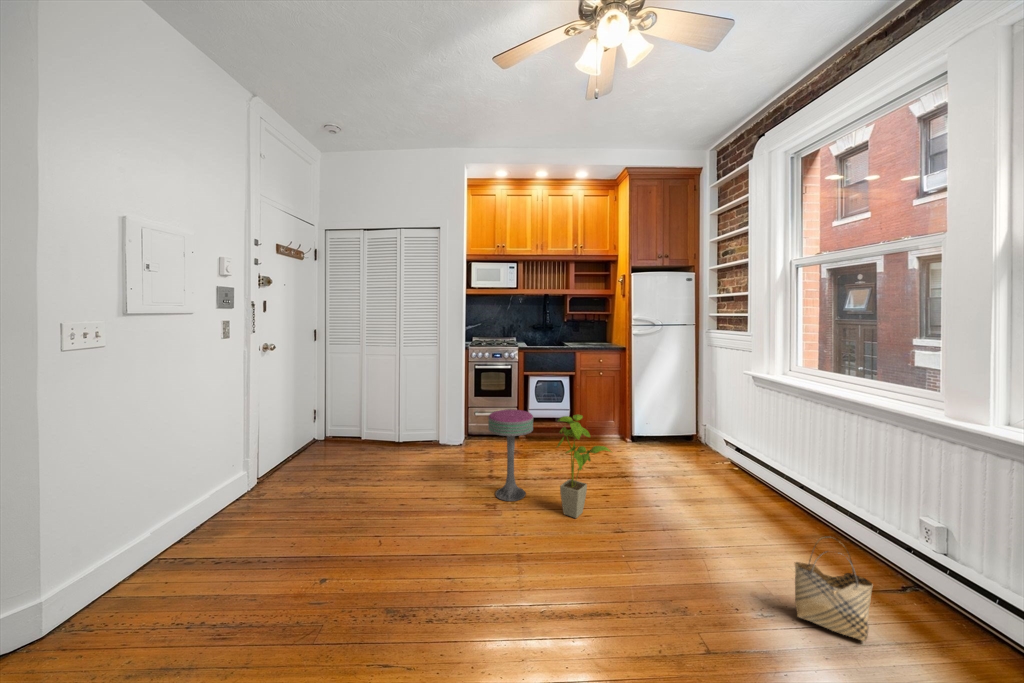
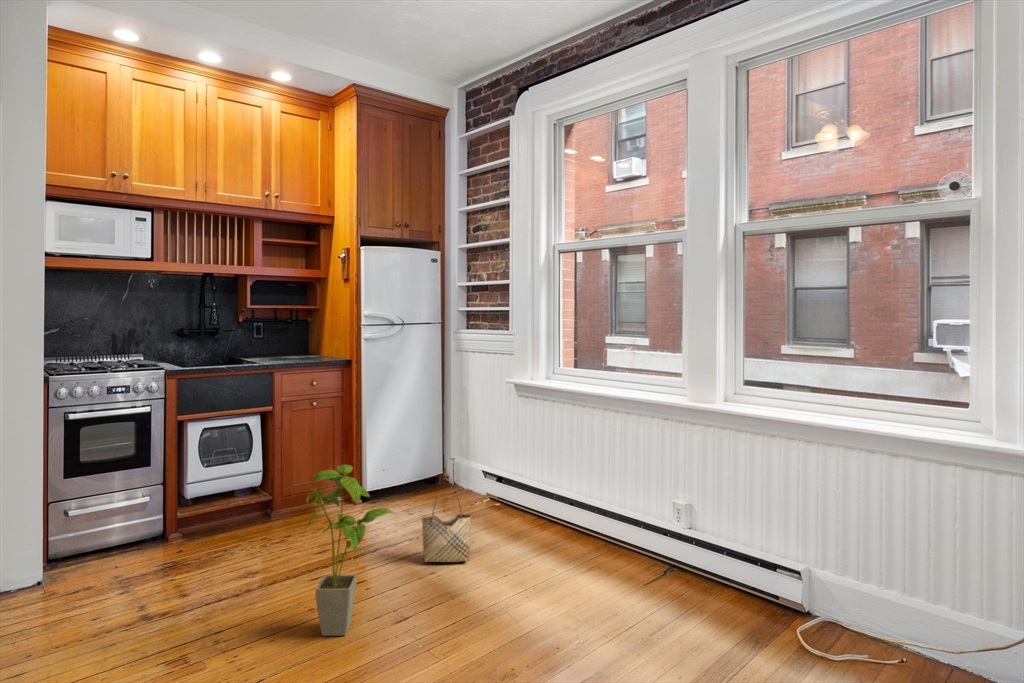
bar stool: present [488,410,533,501] -> none [155,477,250,652]
woven basket: present [794,536,873,641] -> present [422,490,472,562]

